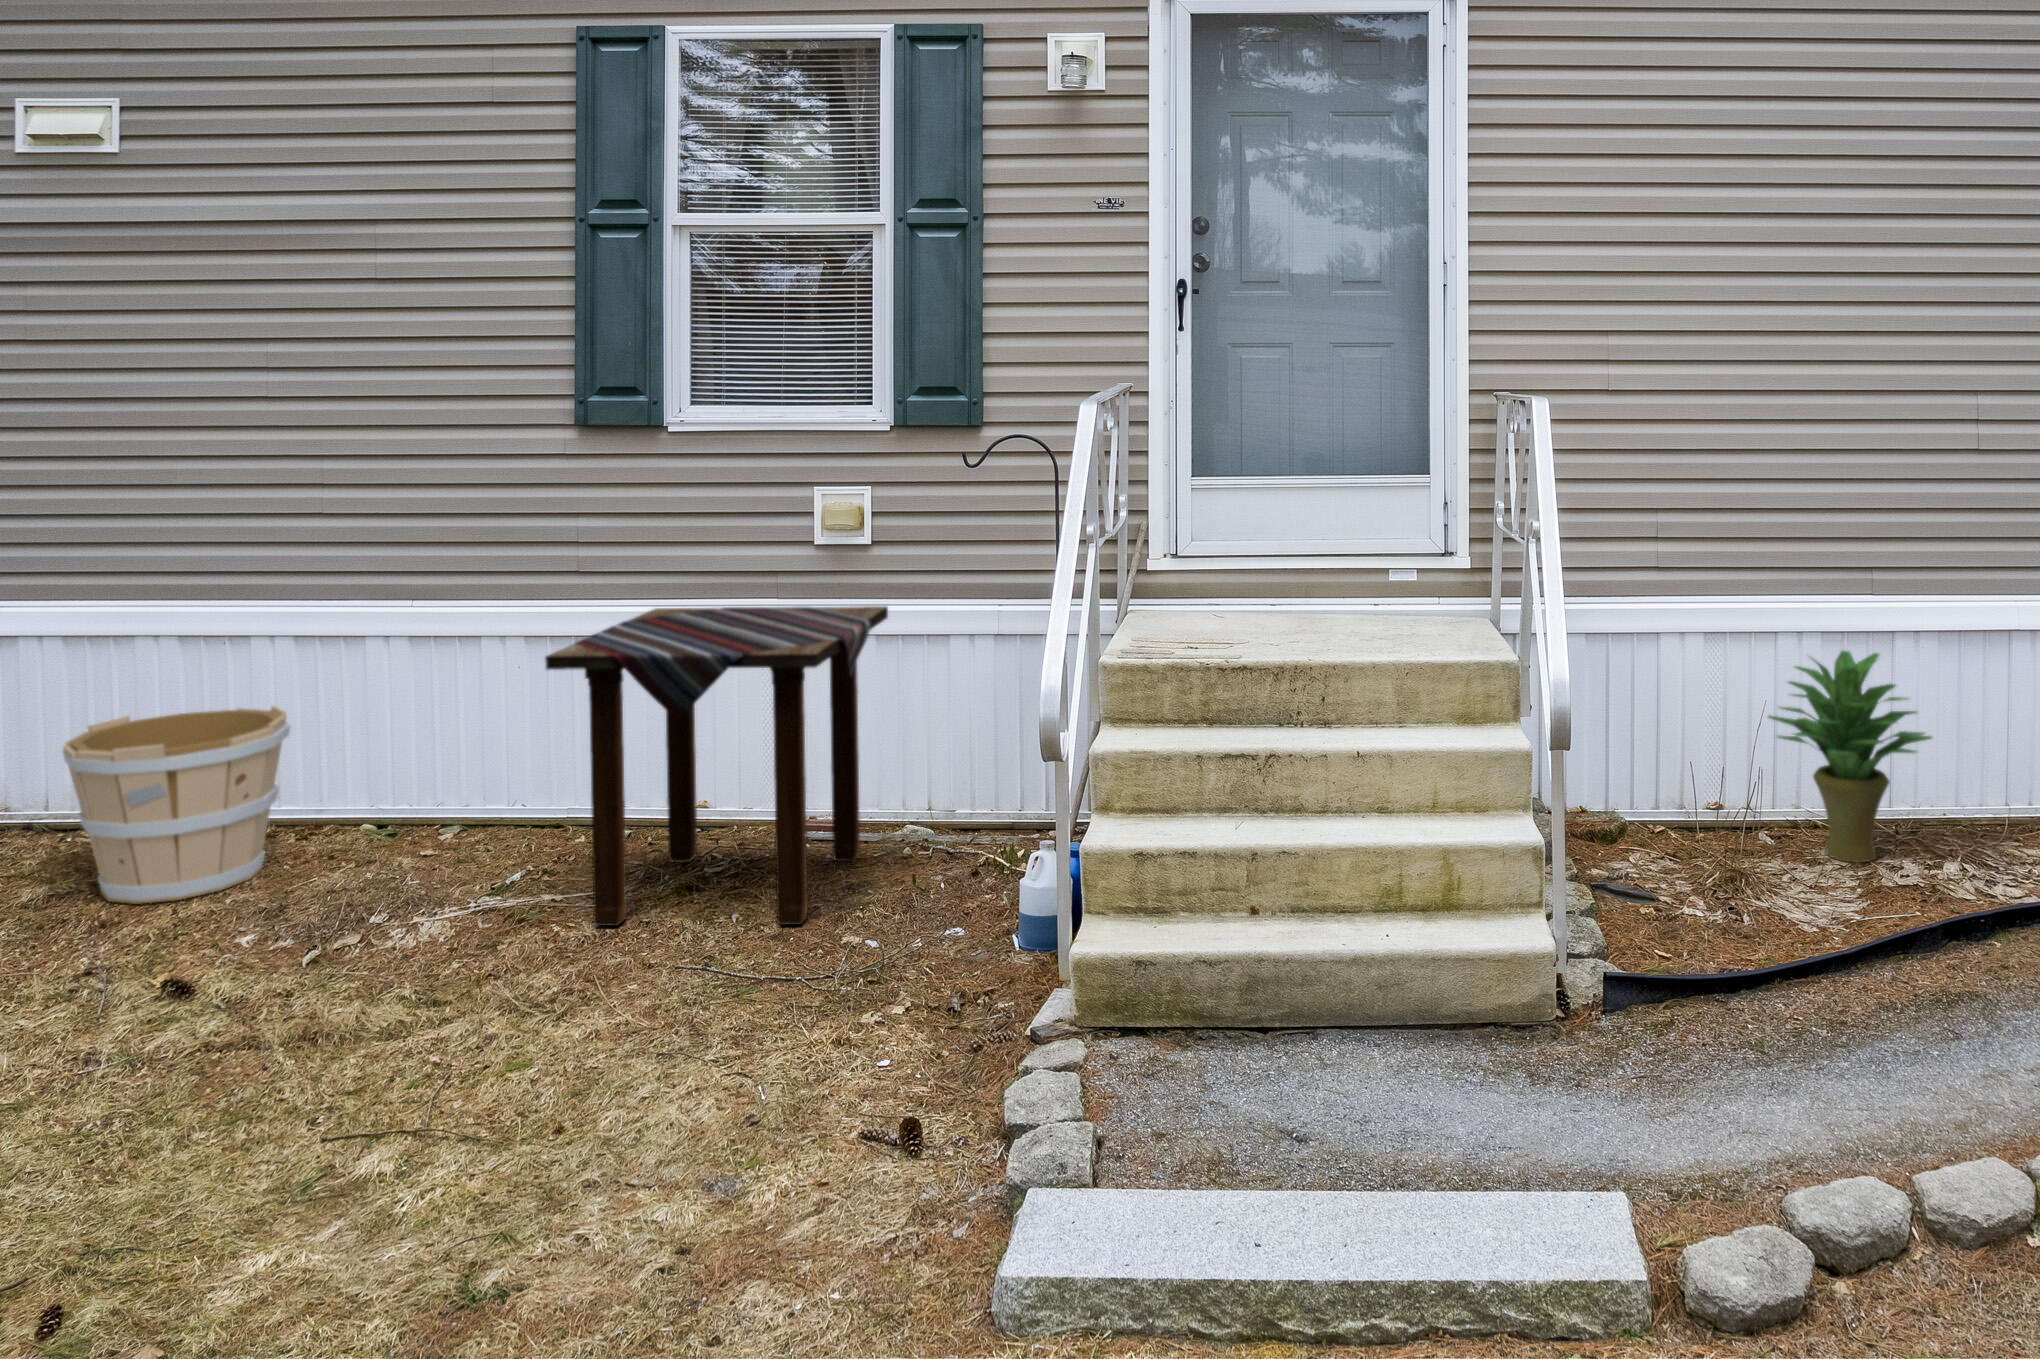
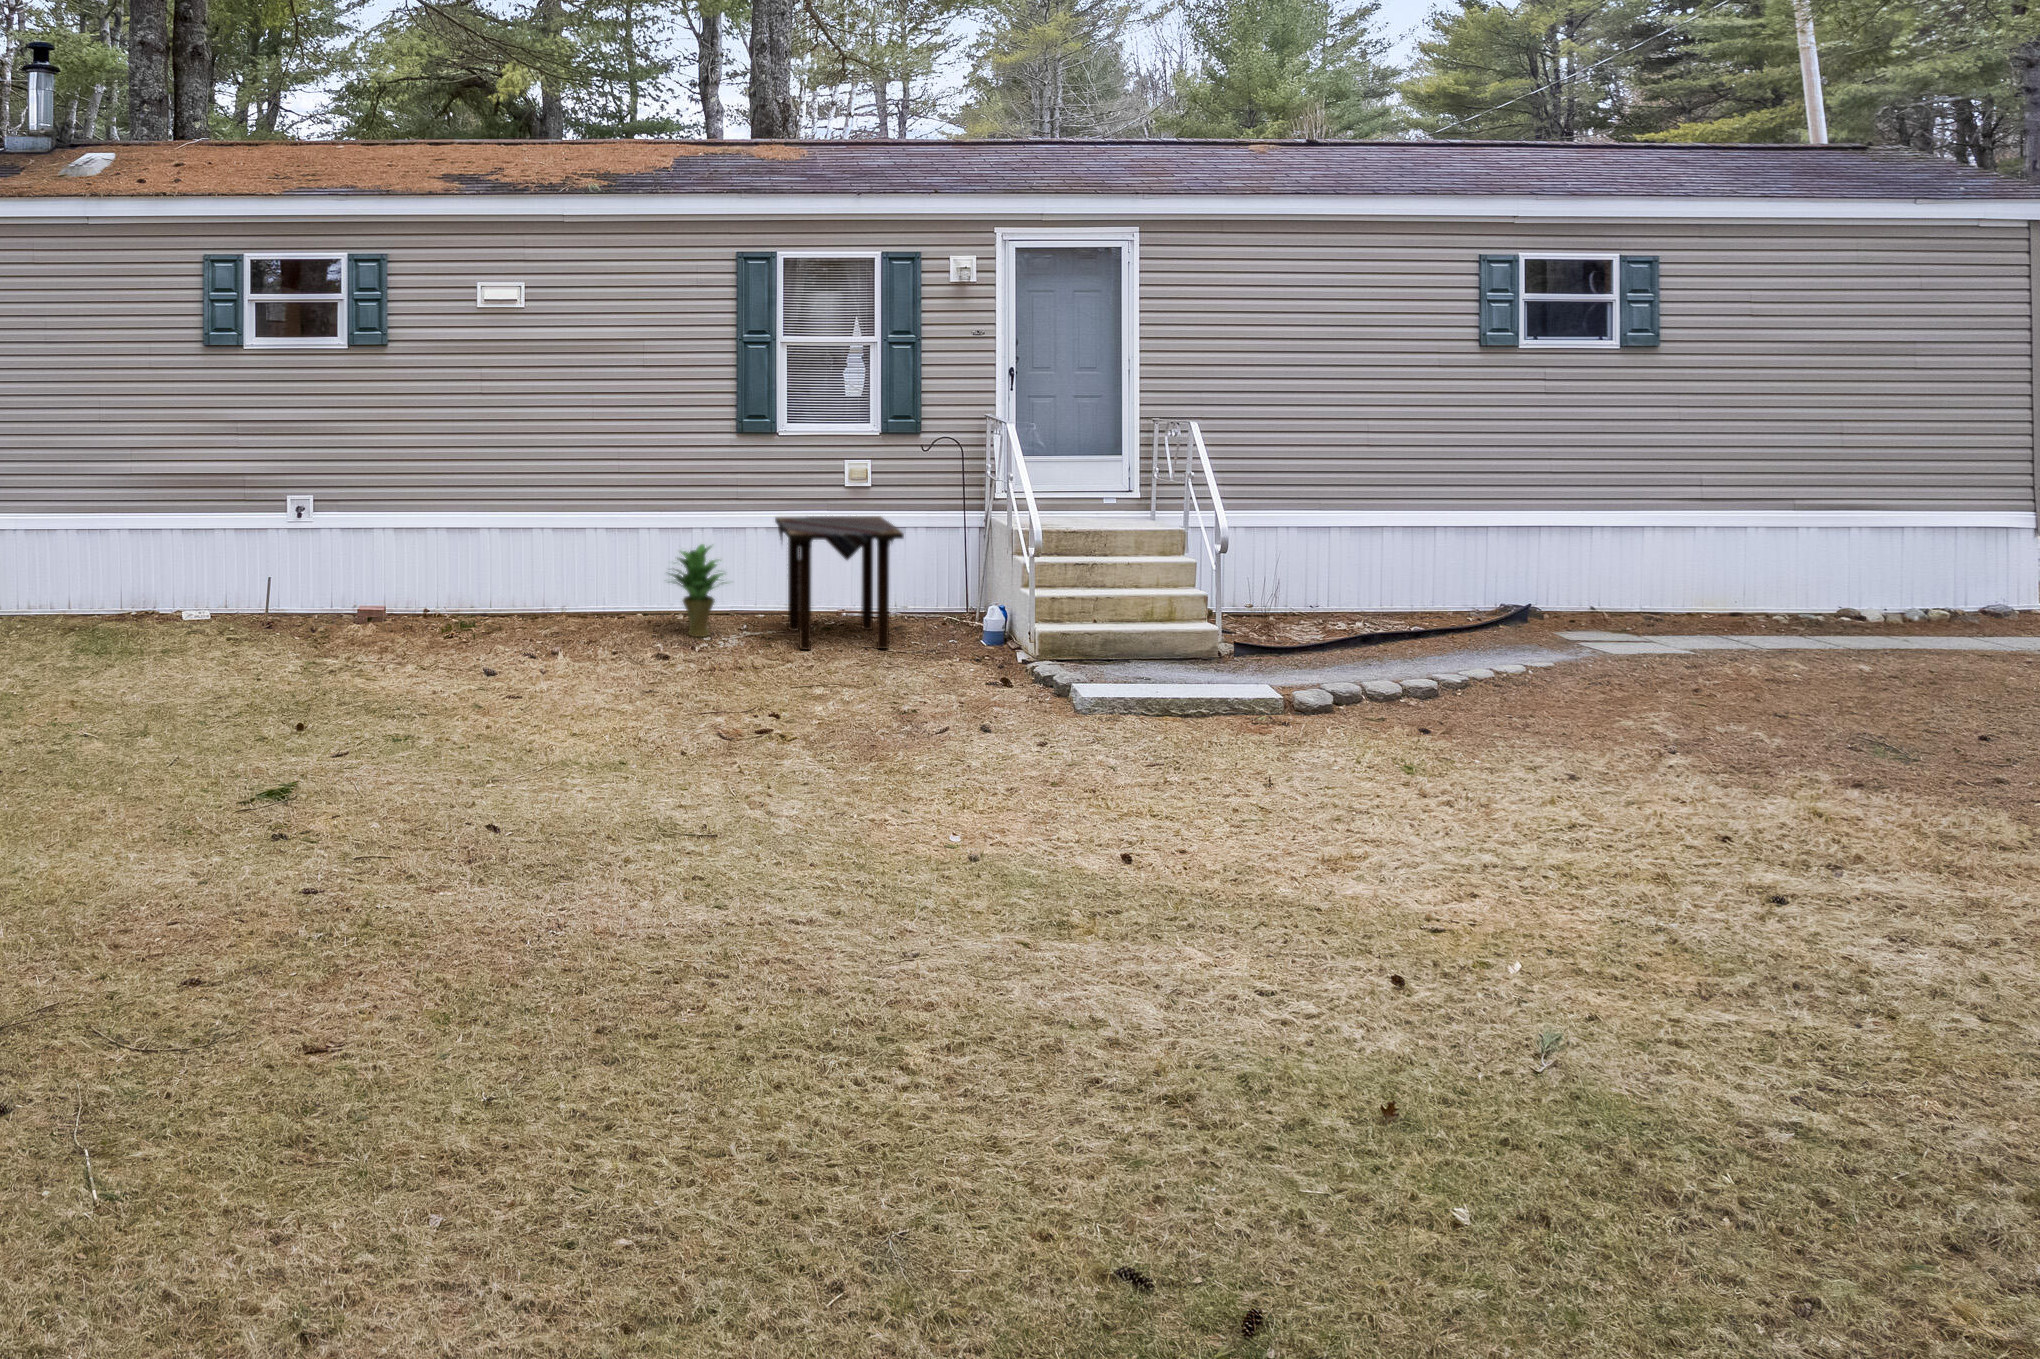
potted plant: present [1769,650,1932,863] -> present [668,544,723,637]
wooden bucket: present [63,706,290,904] -> none [541,561,625,644]

